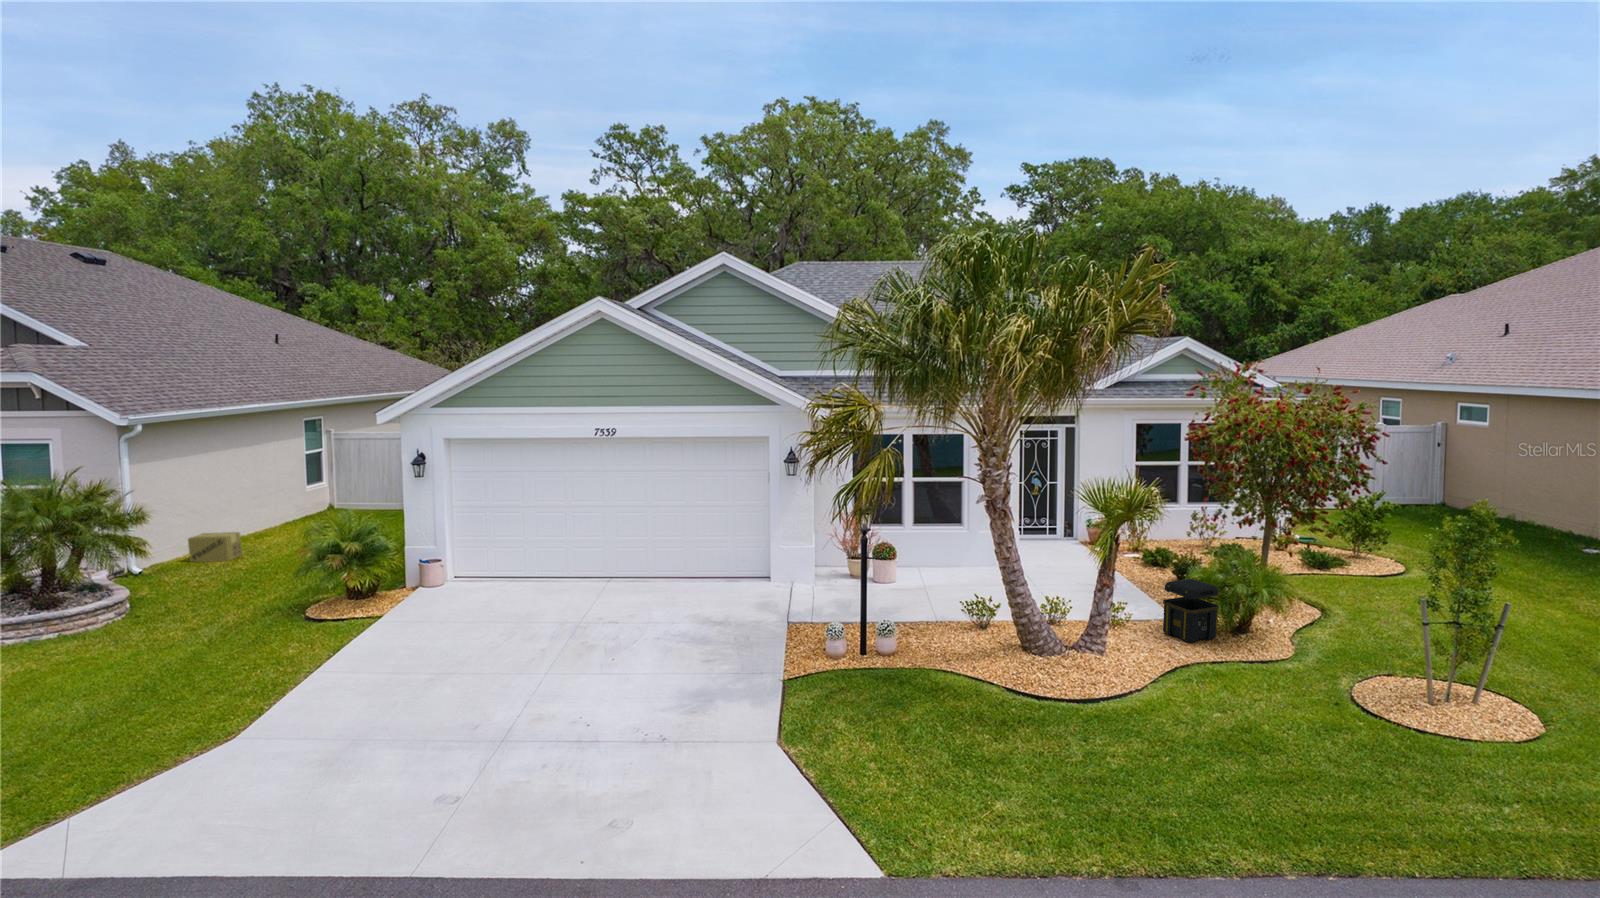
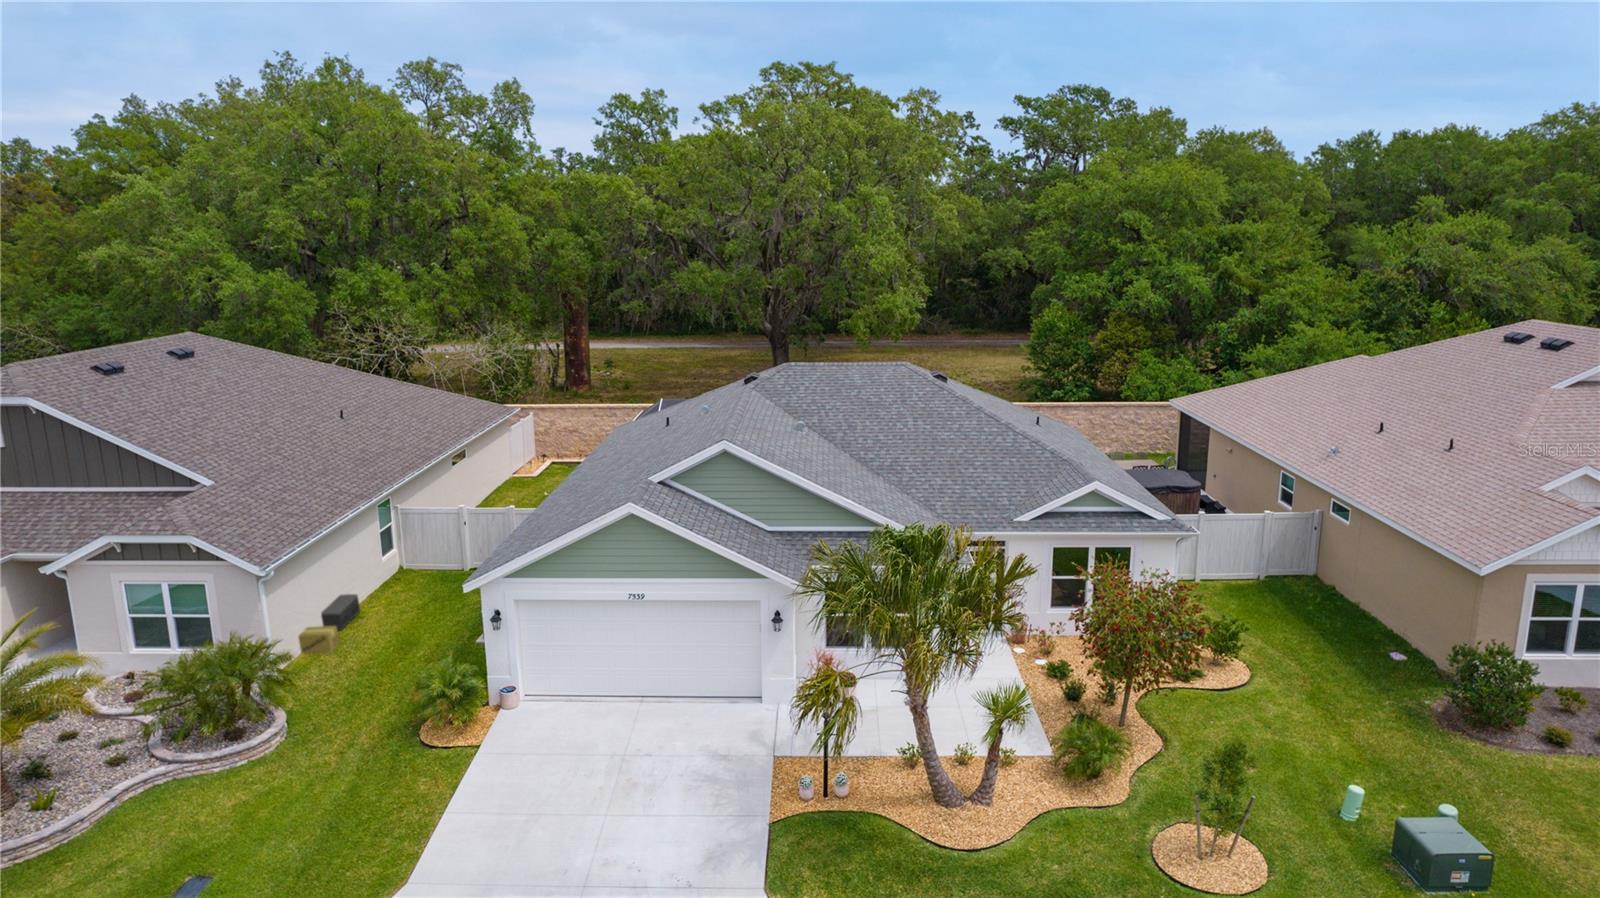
storage bench: none [226,513,281,548] -> present [321,594,360,631]
toolbox: present [1163,579,1219,643] -> none [1043,739,1081,789]

